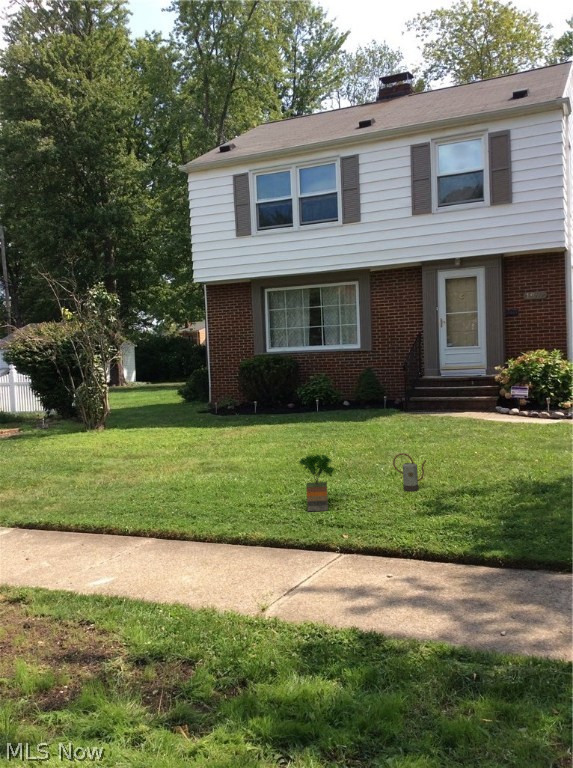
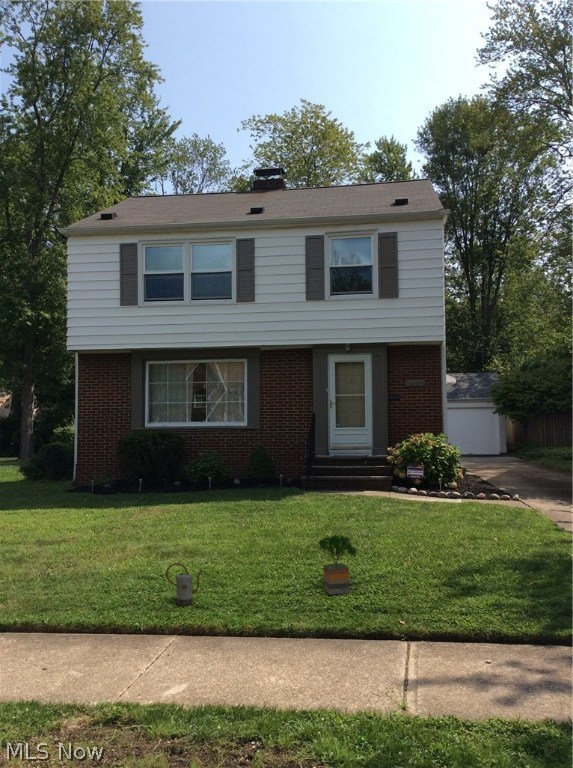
watering can: present [393,453,426,491] -> present [166,563,202,606]

